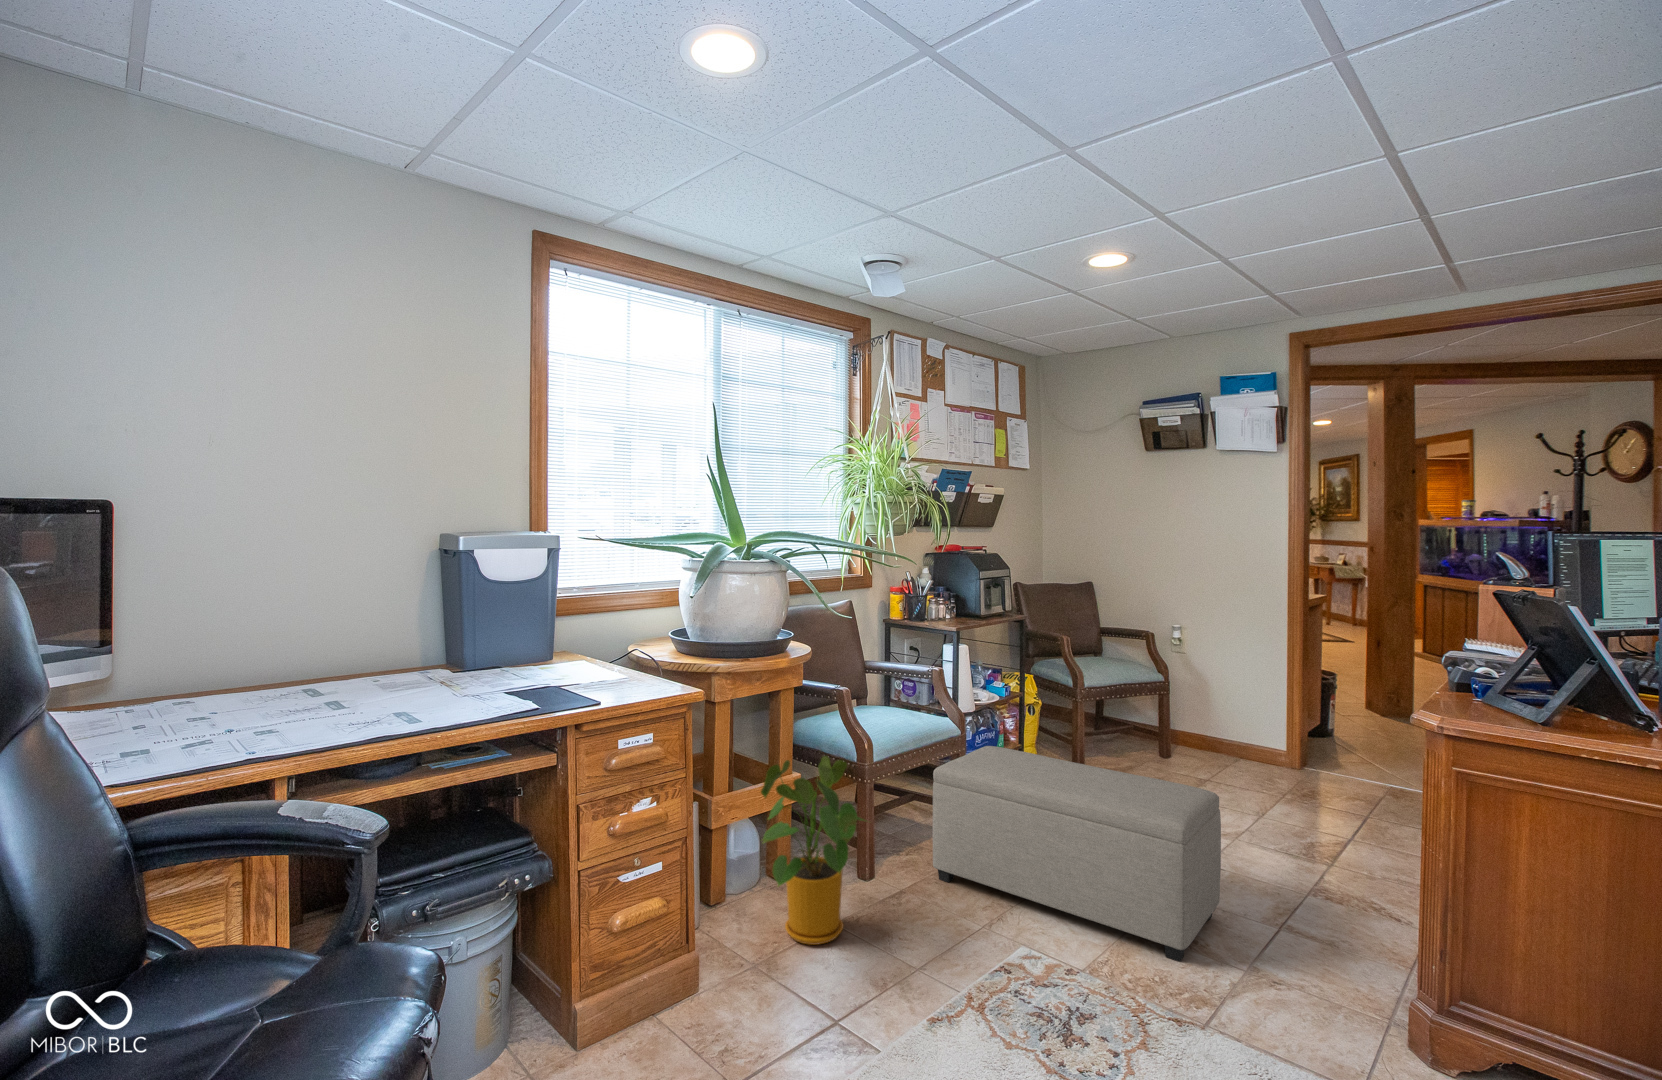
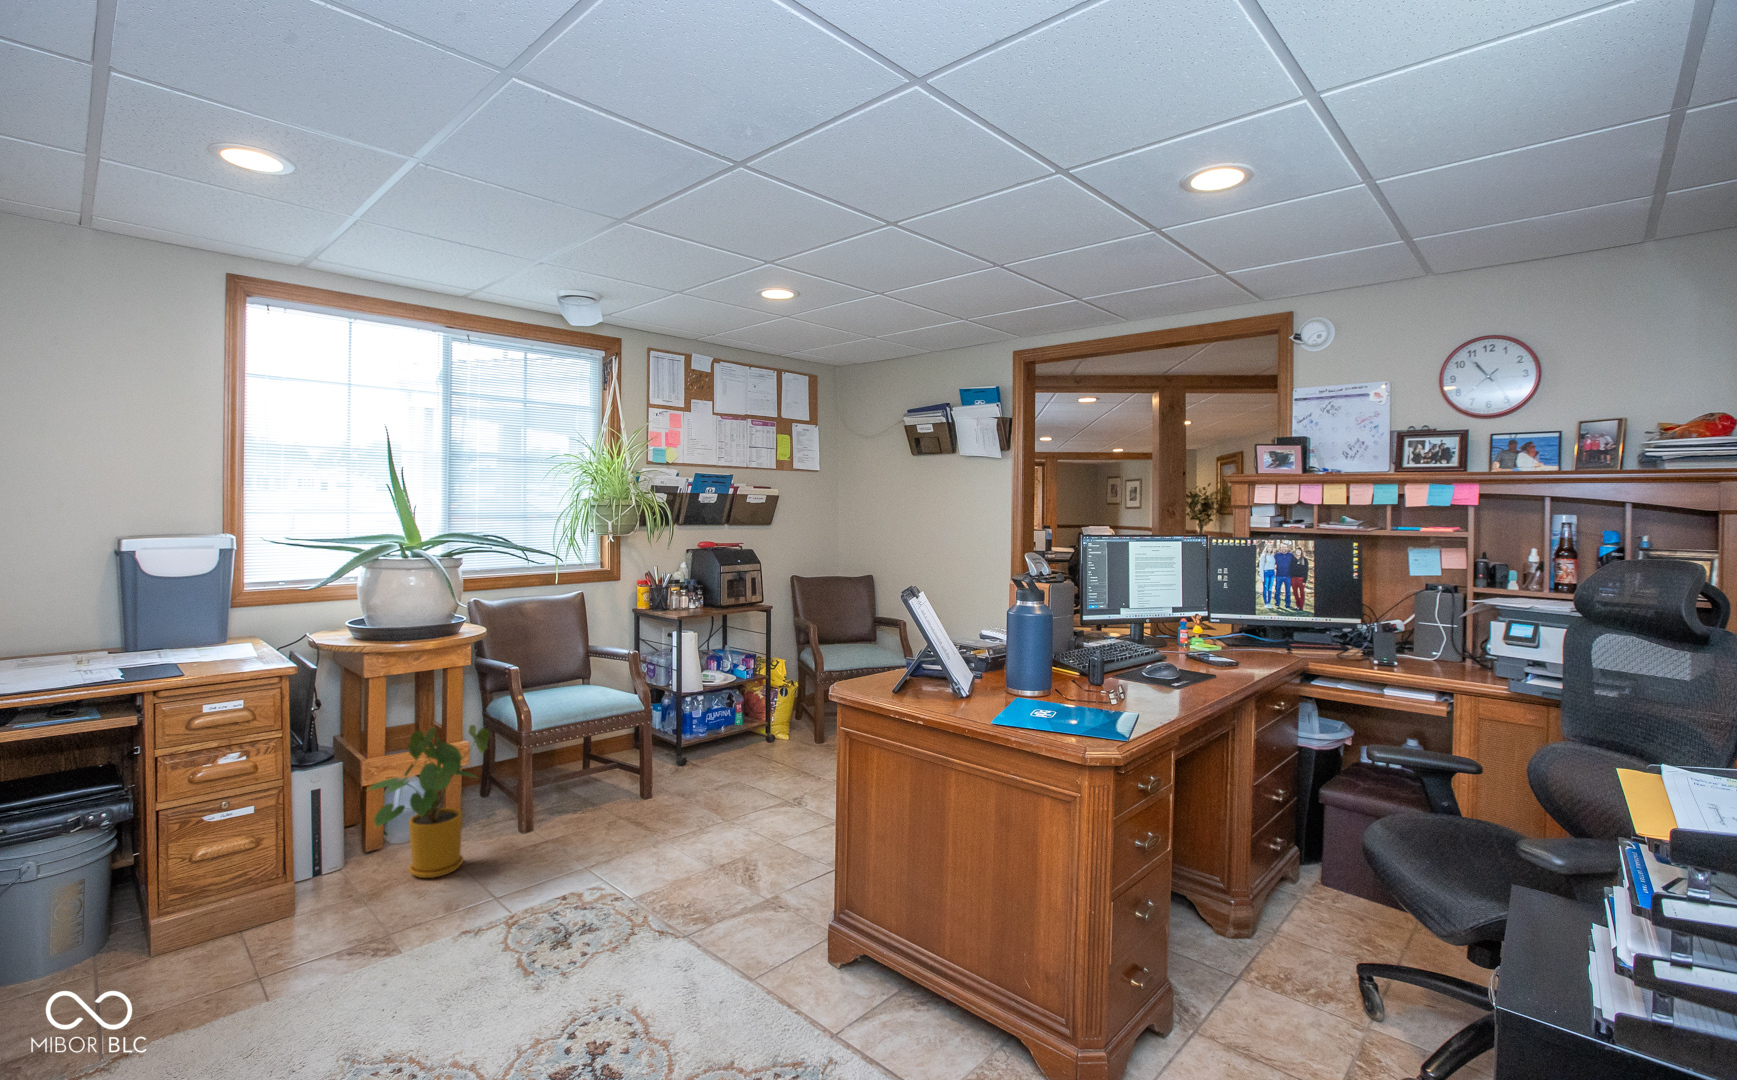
ottoman: present [933,746,1221,962] -> none [581,719,790,890]

